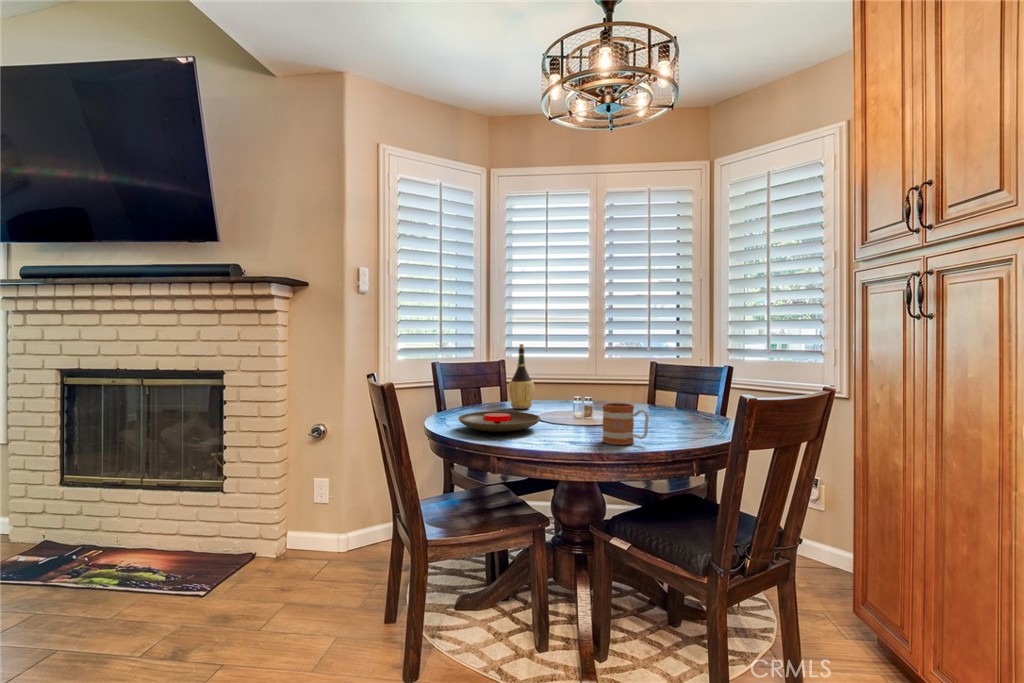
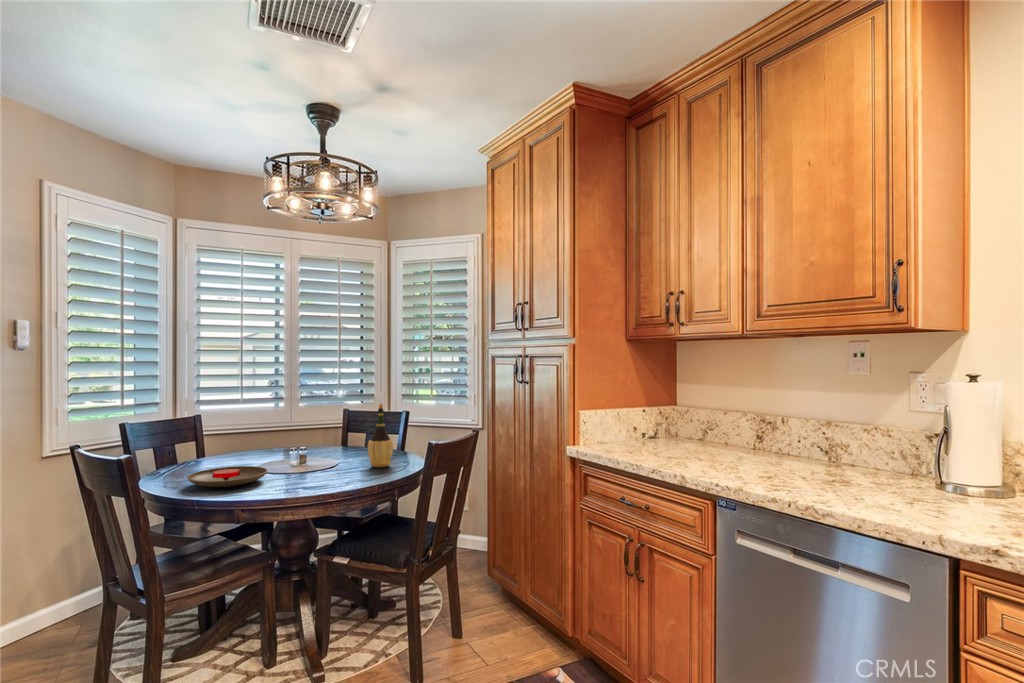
wine bottle: present [508,344,534,409] -> present [368,404,393,467]
mug: present [602,403,649,445] -> none [326,451,363,484]

